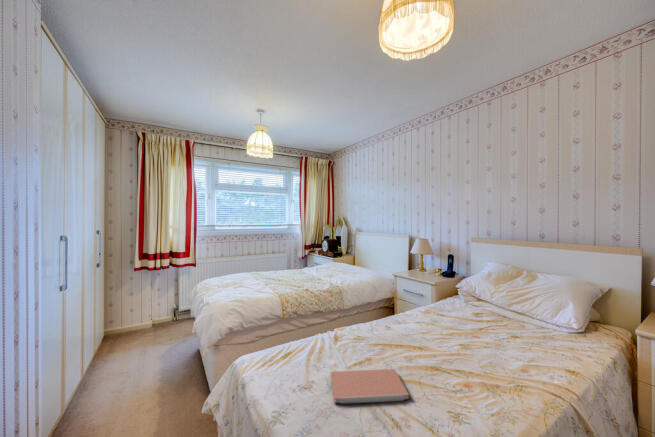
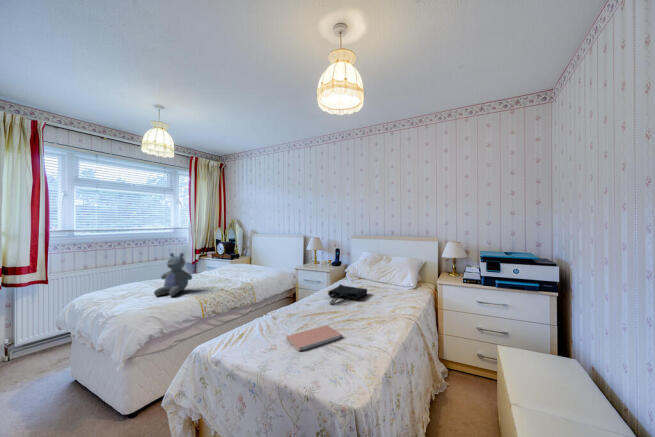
stuffed bear: none [247,248,279,291] -> present [154,253,192,296]
tote bag: none [418,305,485,336] -> present [328,284,367,305]

